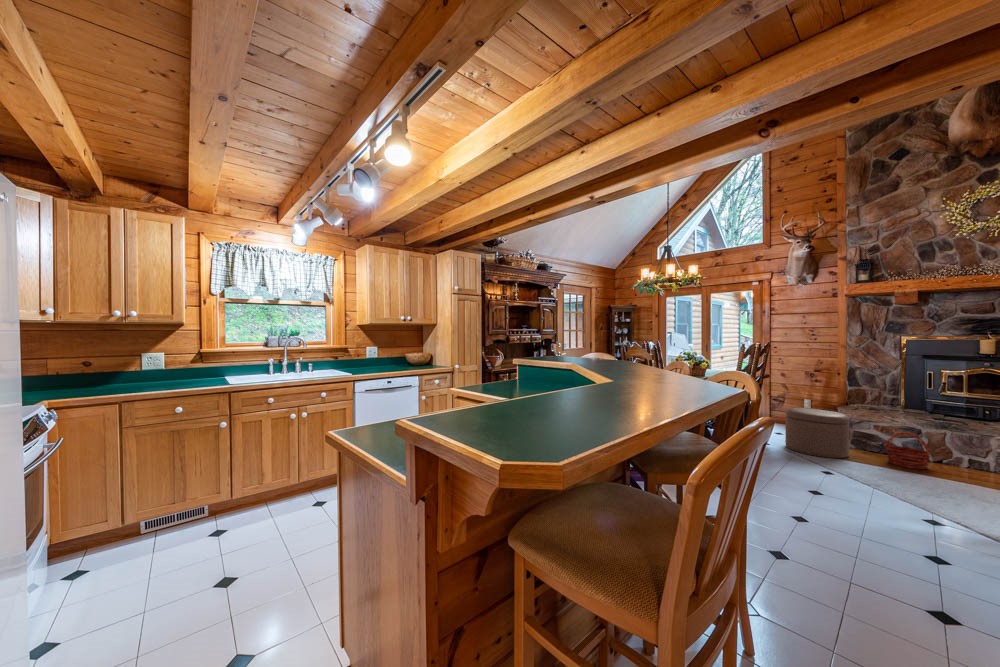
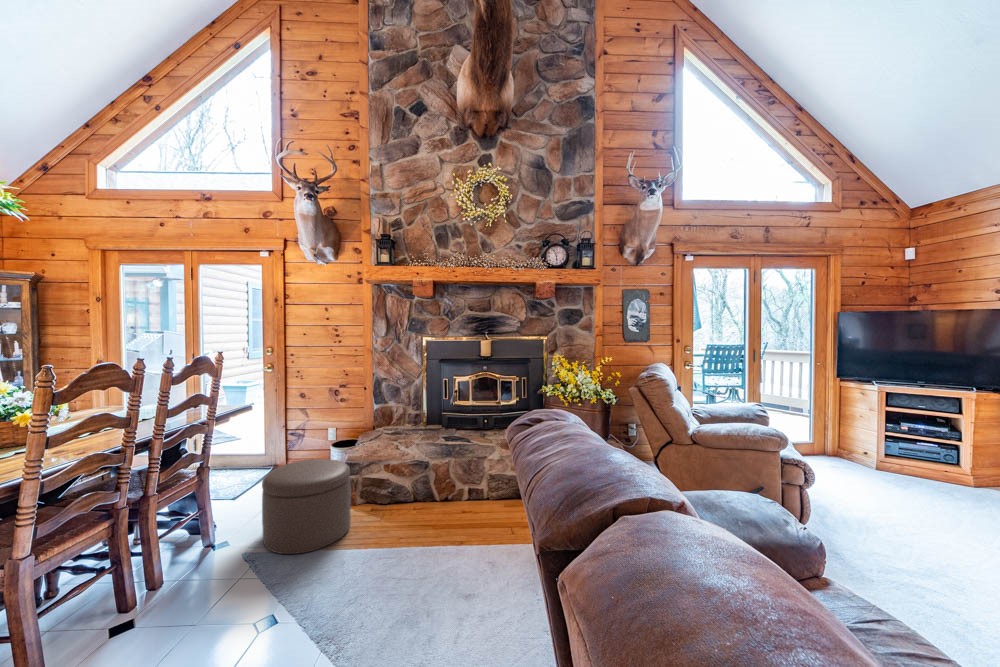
basket: present [884,432,931,469] -> none [388,477,434,530]

